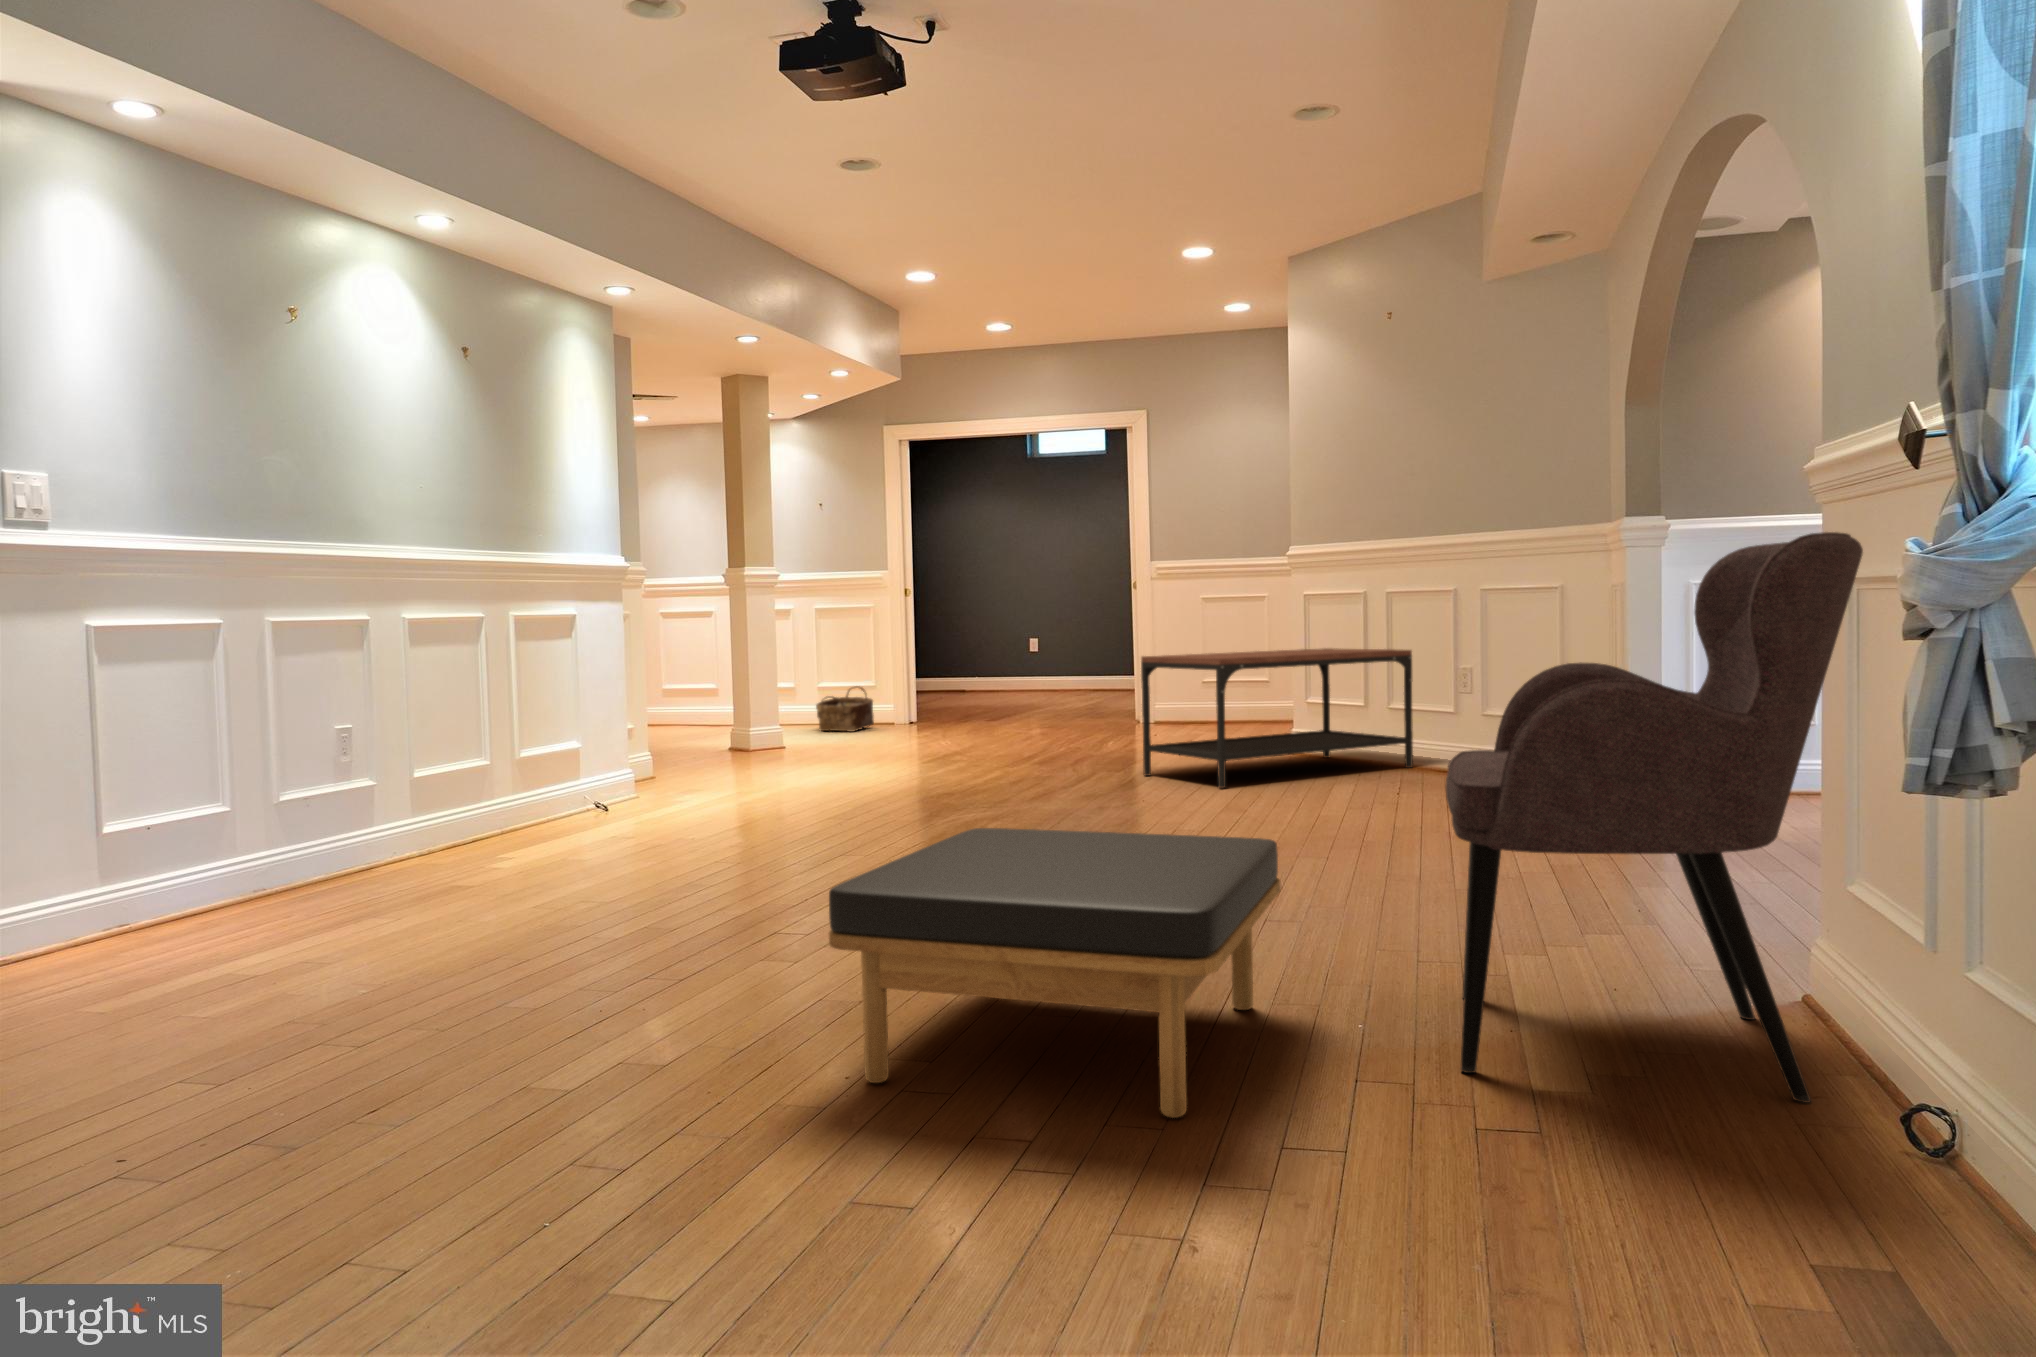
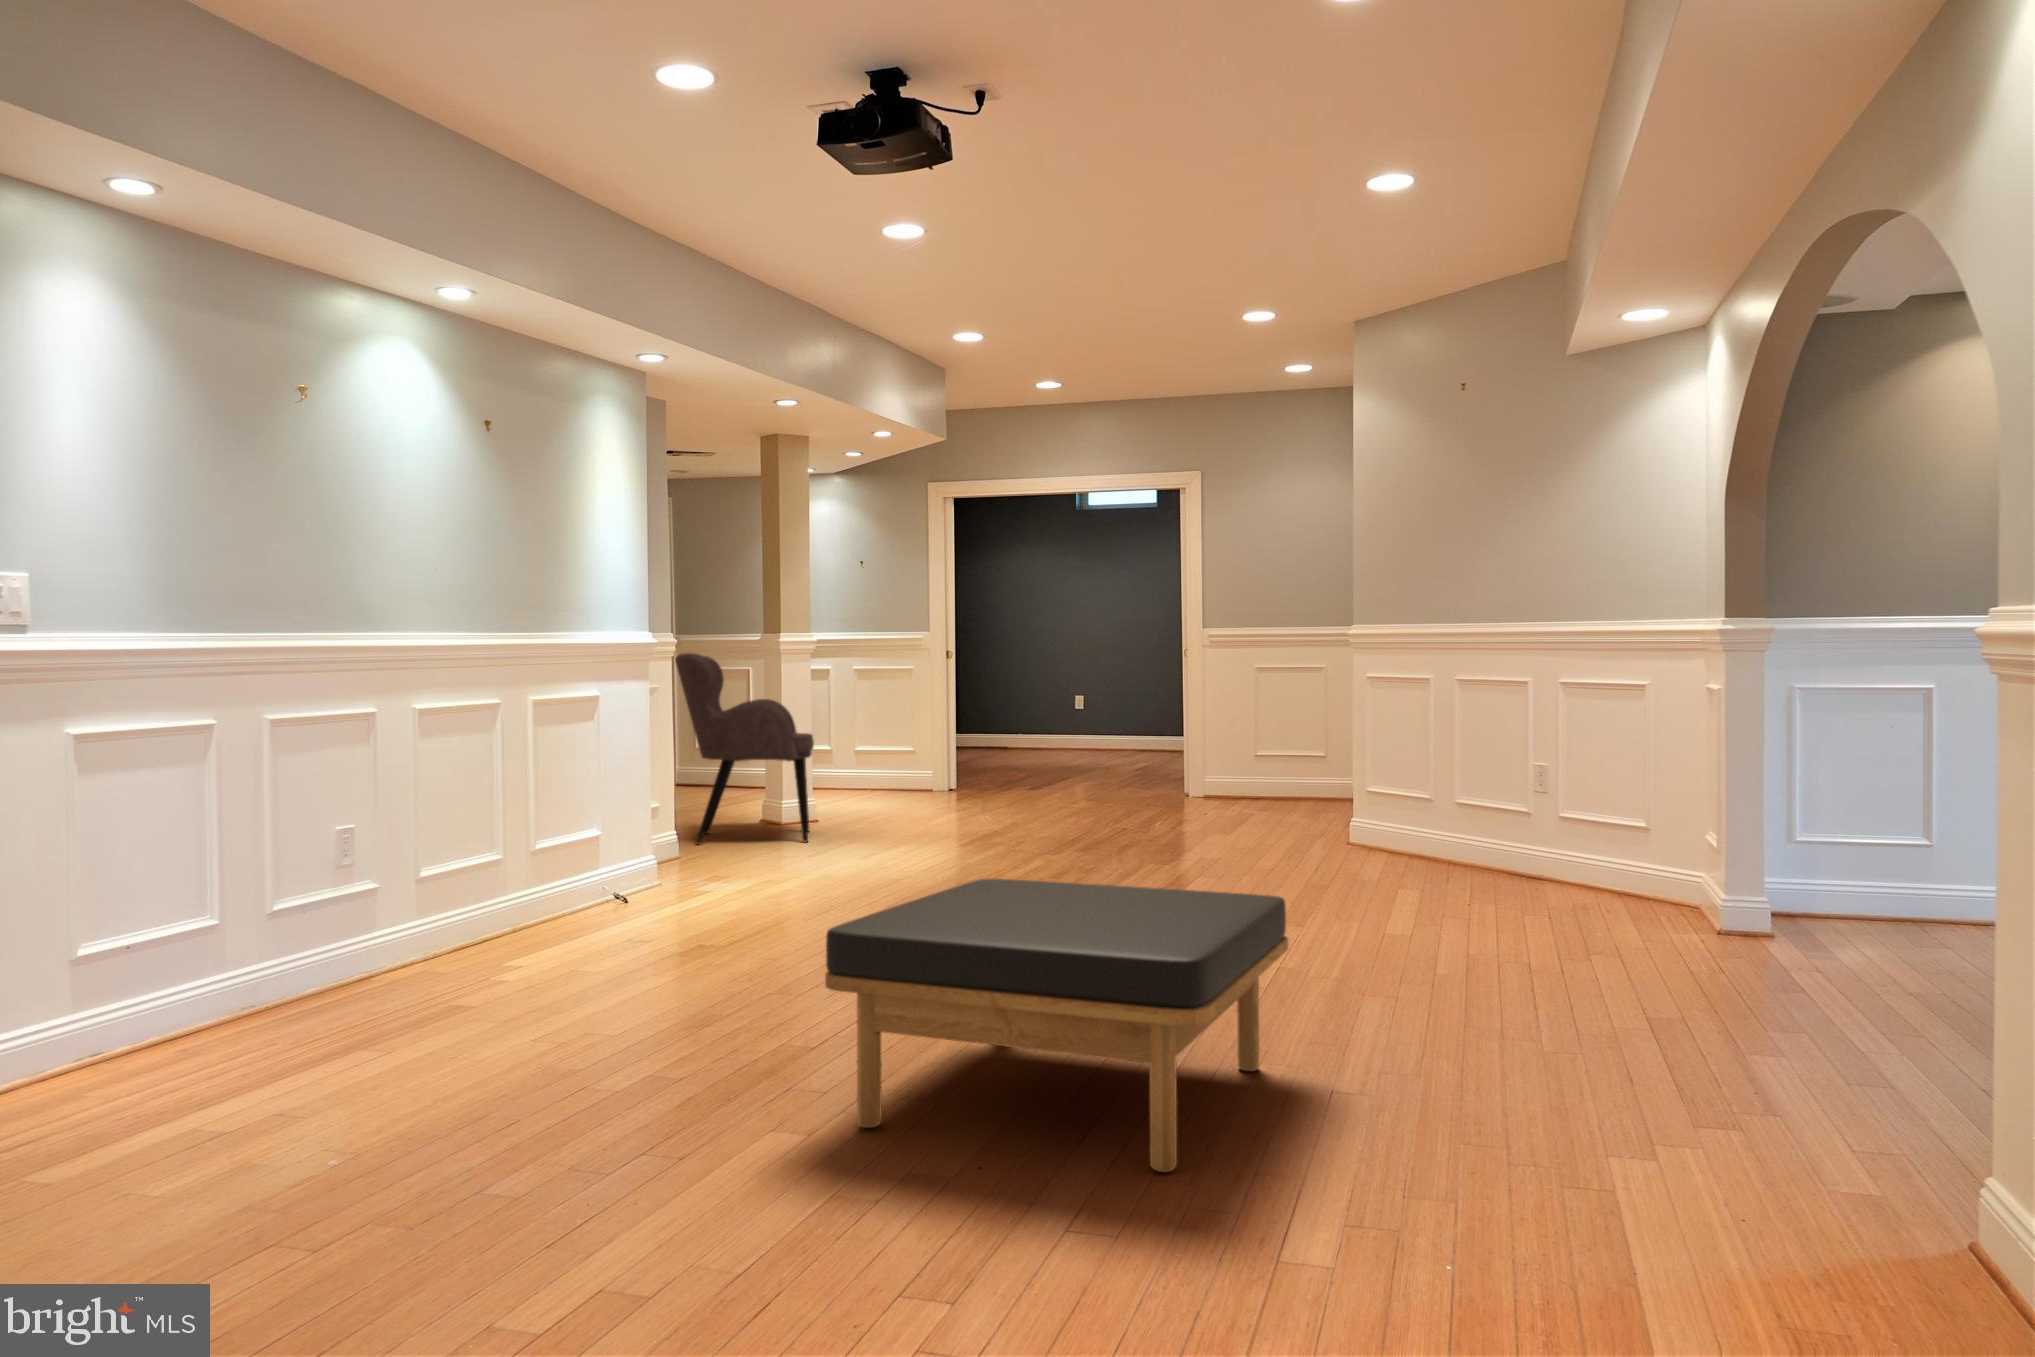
armchair: present [1446,532,1863,1103] -> present [675,653,814,844]
coffee table: present [1141,648,1413,788] -> none [1178,717,1457,856]
woven basket: present [816,686,874,732] -> none [855,747,912,793]

